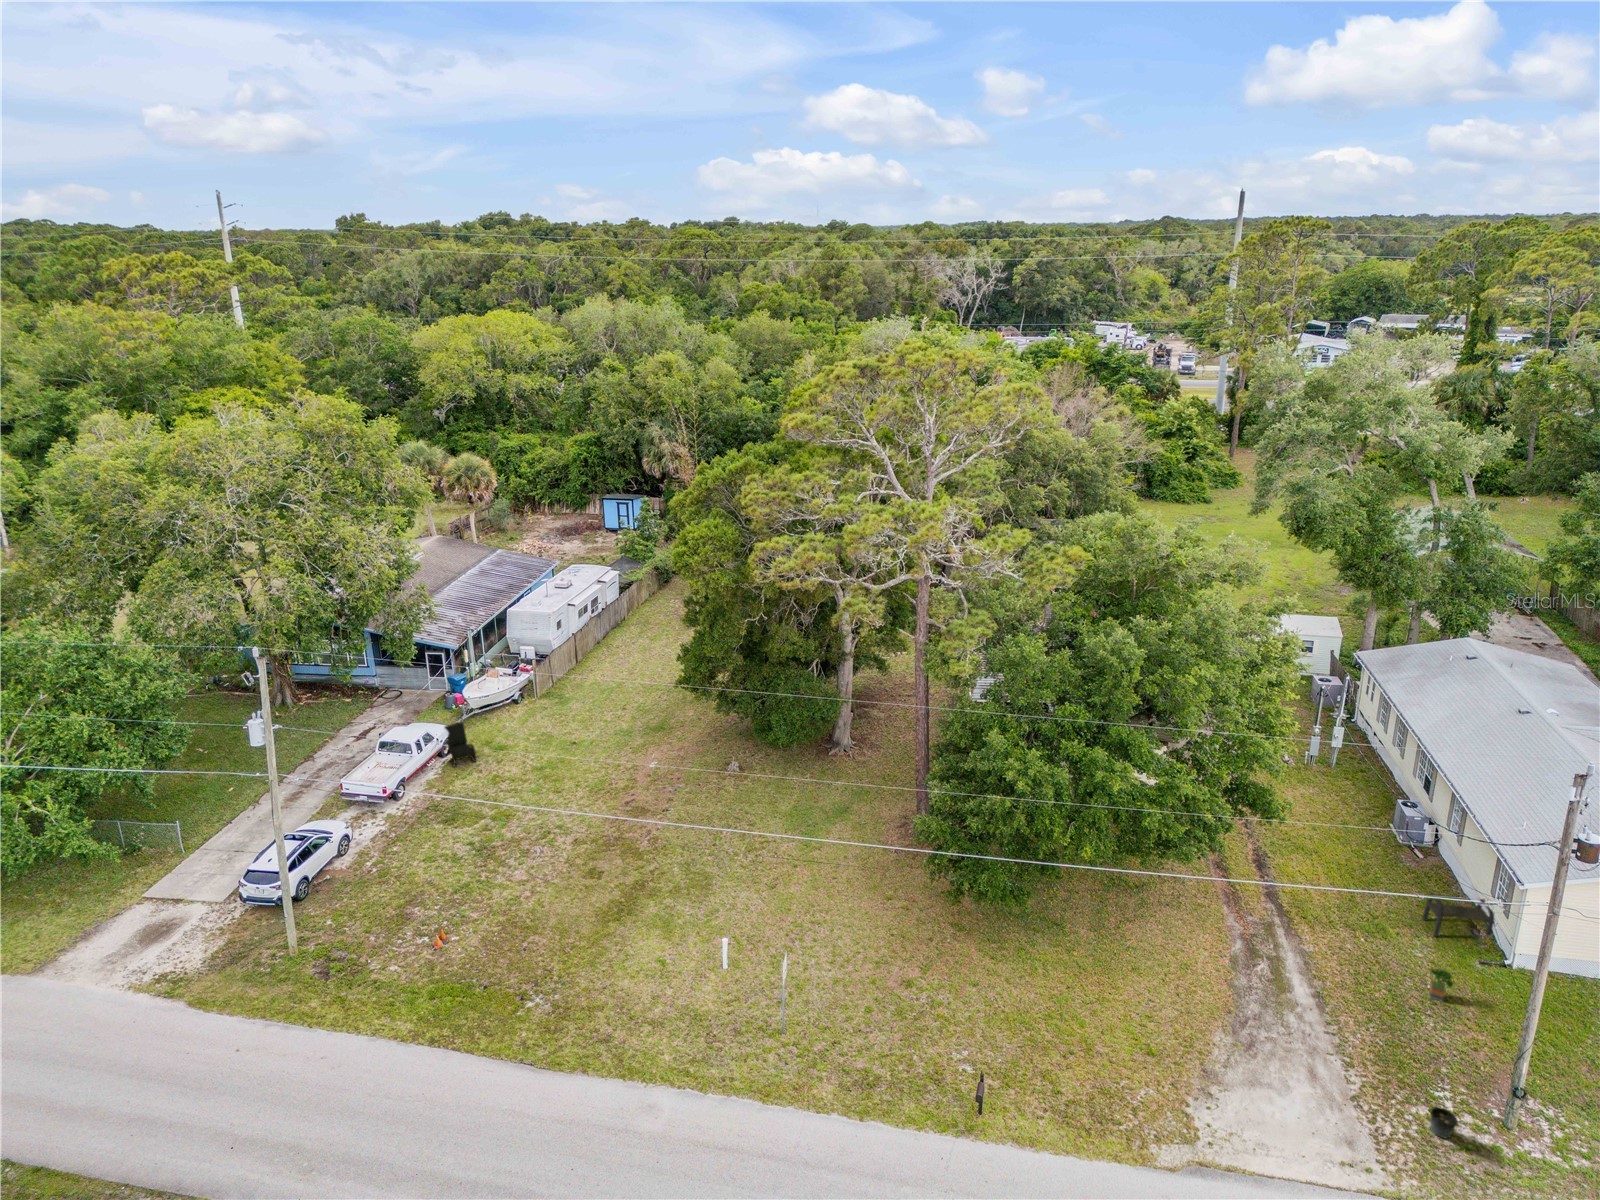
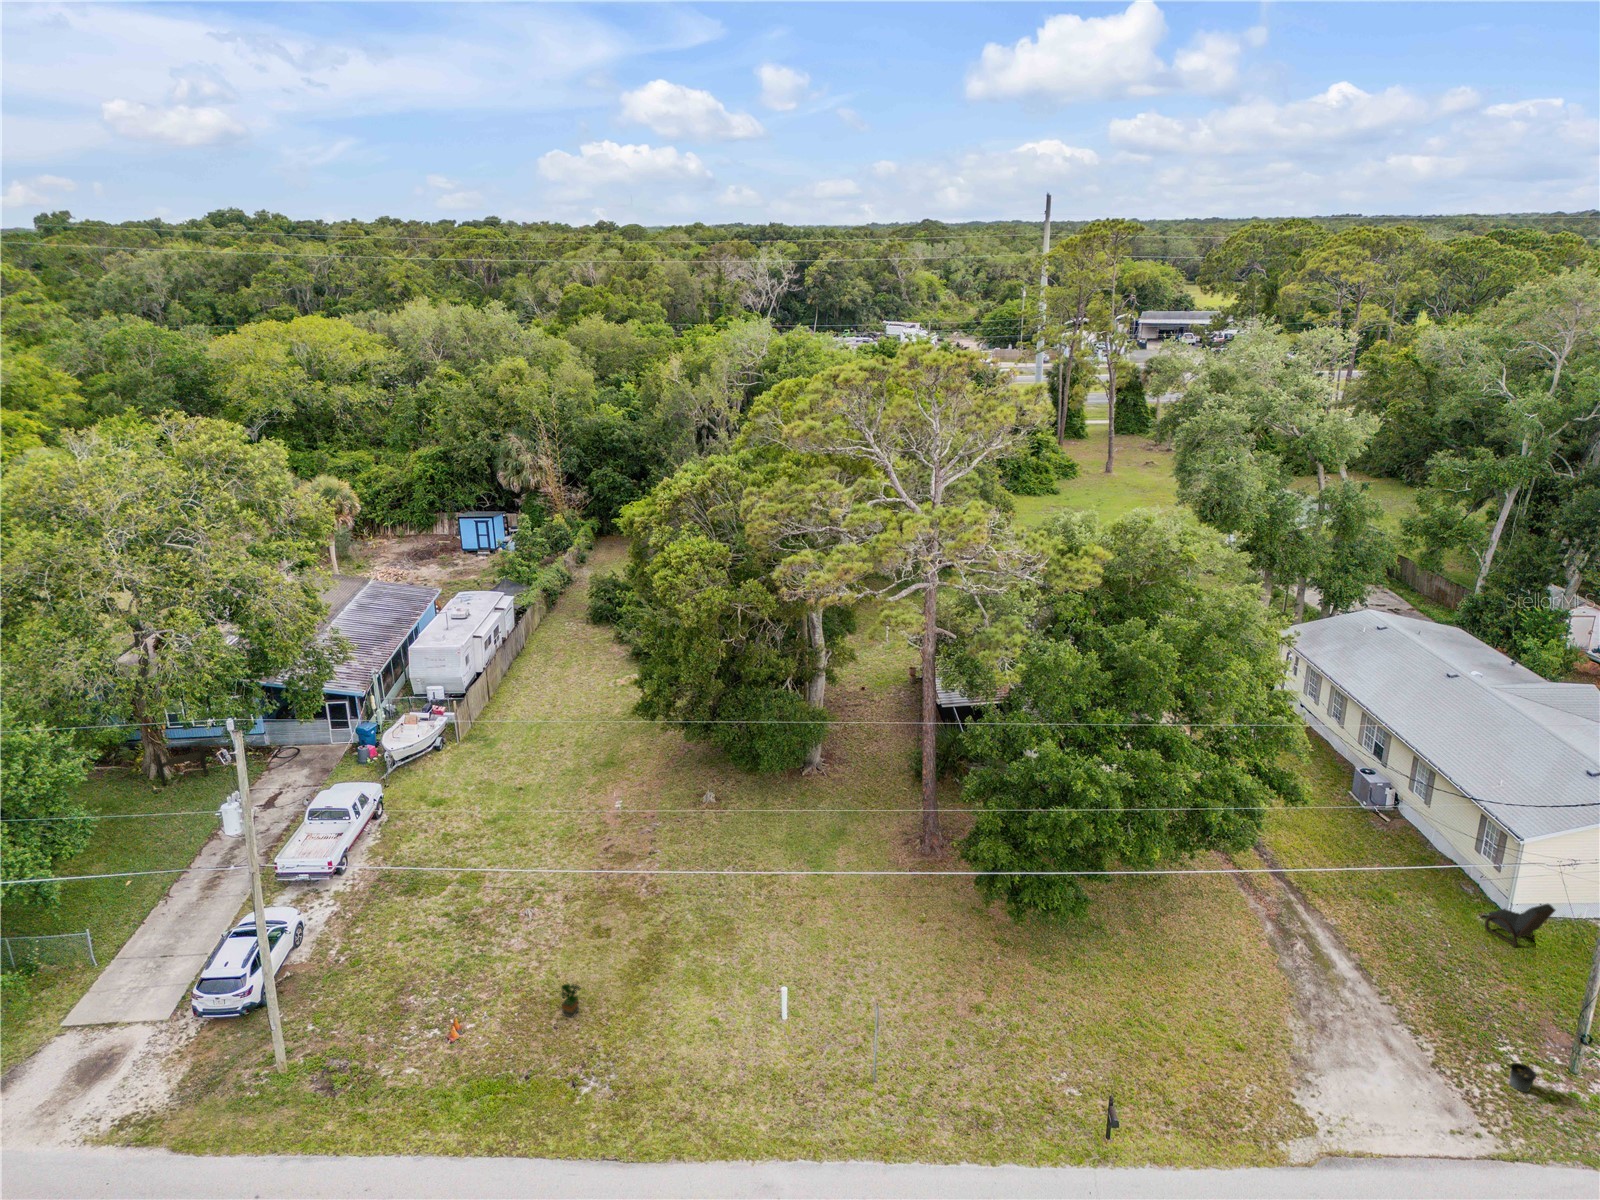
lounge chair: present [445,722,476,767] -> present [1485,904,1555,947]
bench: present [1423,893,1494,937] -> present [156,743,208,785]
potted tree: present [1429,969,1453,1002] -> present [561,984,581,1018]

